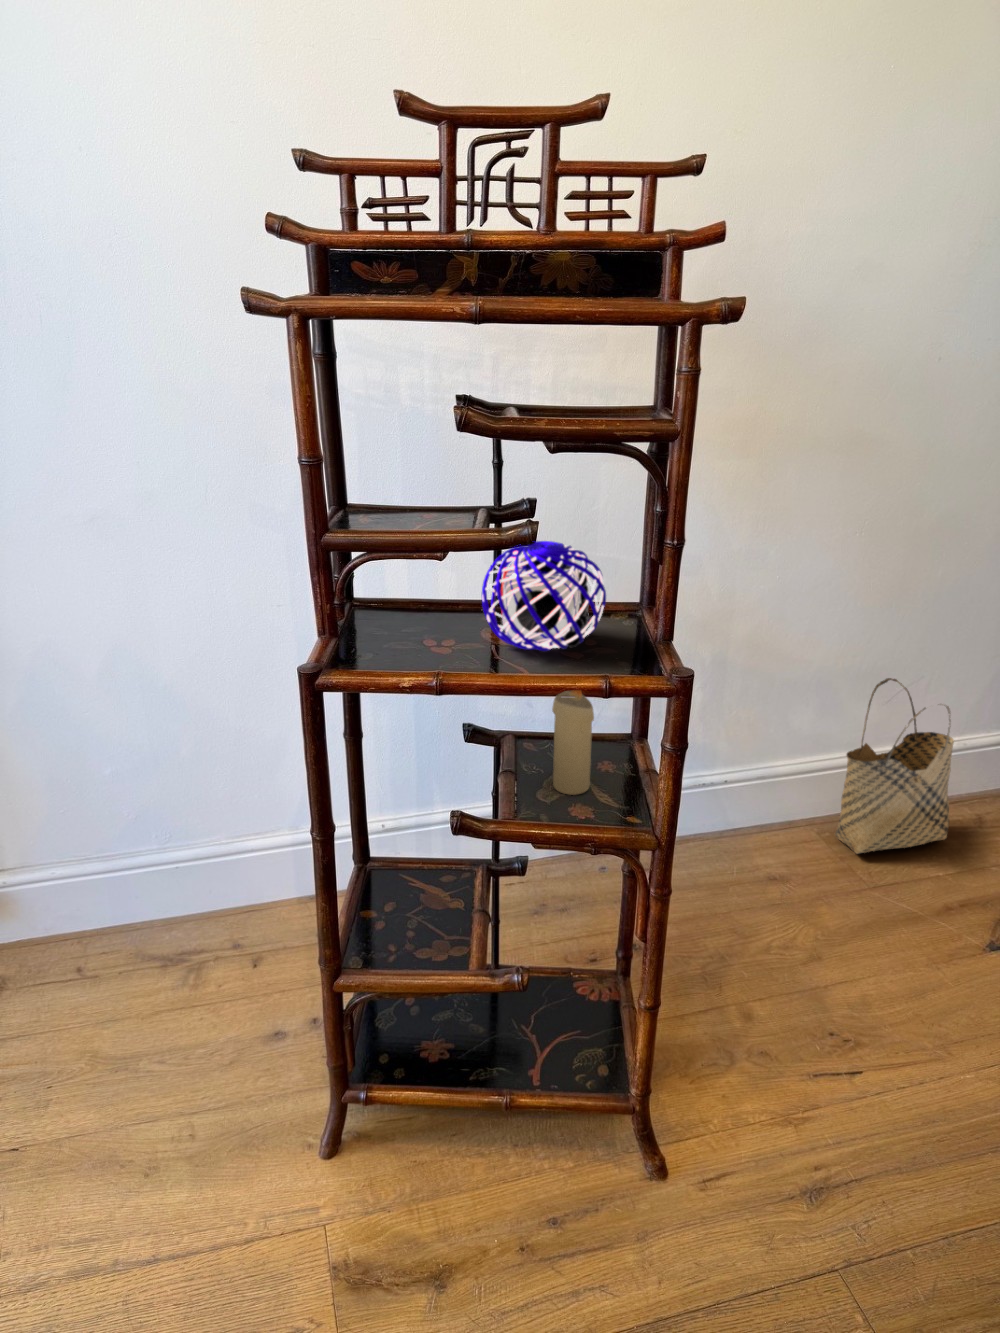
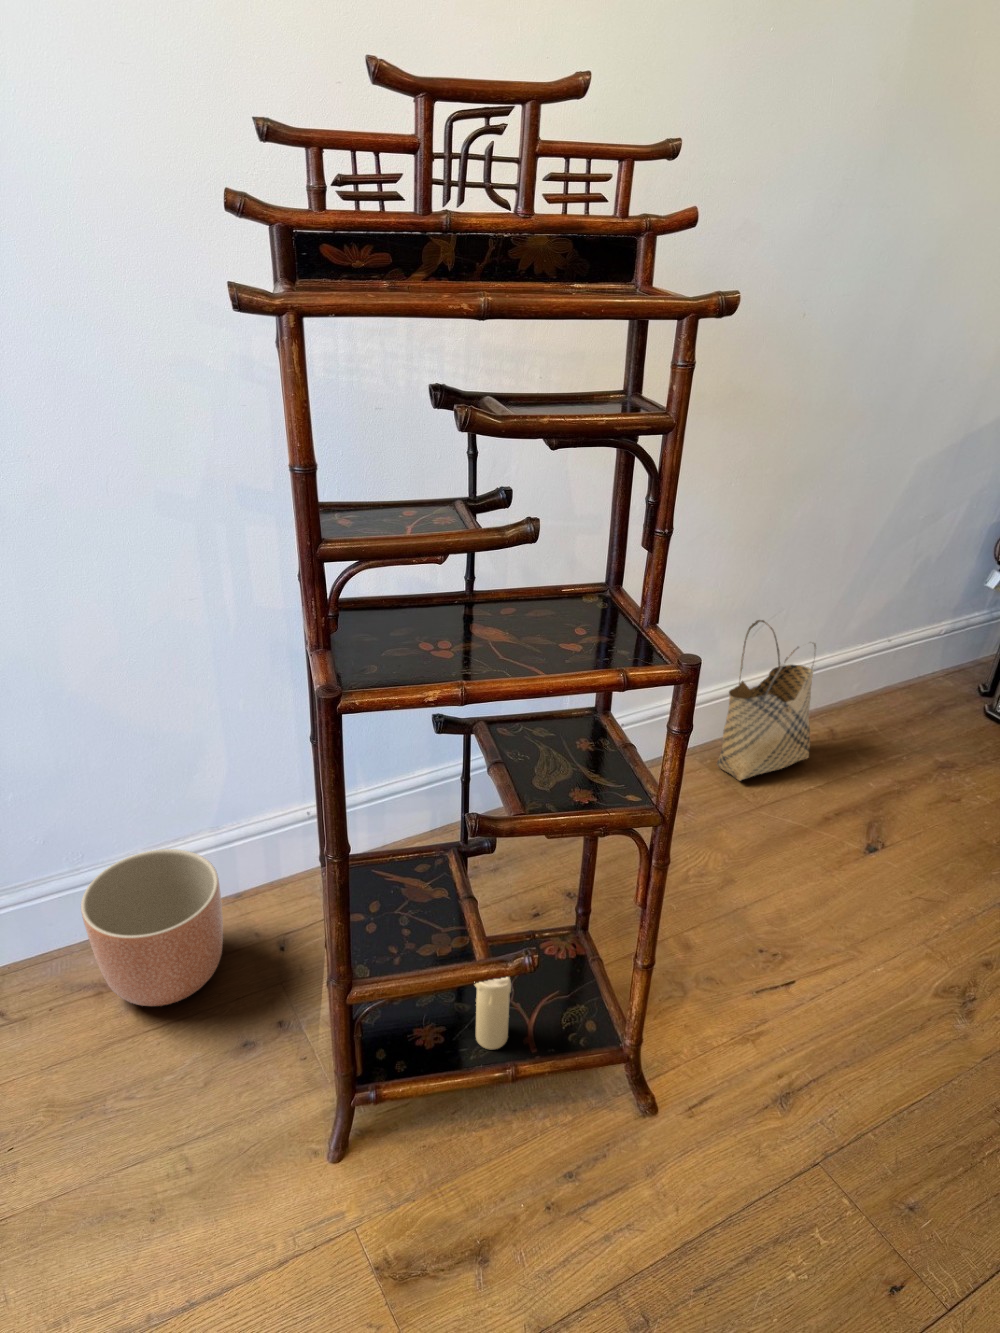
decorative orb: present [482,541,606,651] -> none [477,536,603,648]
candle: present [552,690,594,795] -> present [475,977,511,1049]
planter: none [147,840,277,987] -> present [81,849,223,1006]

